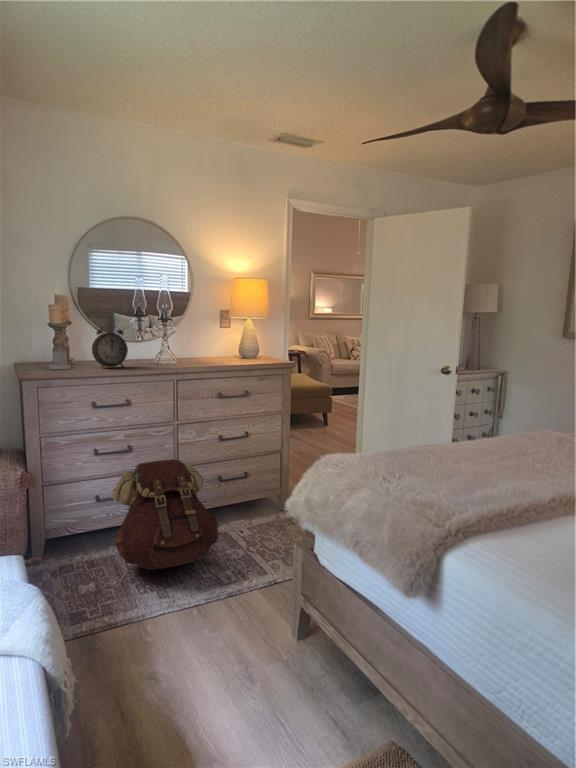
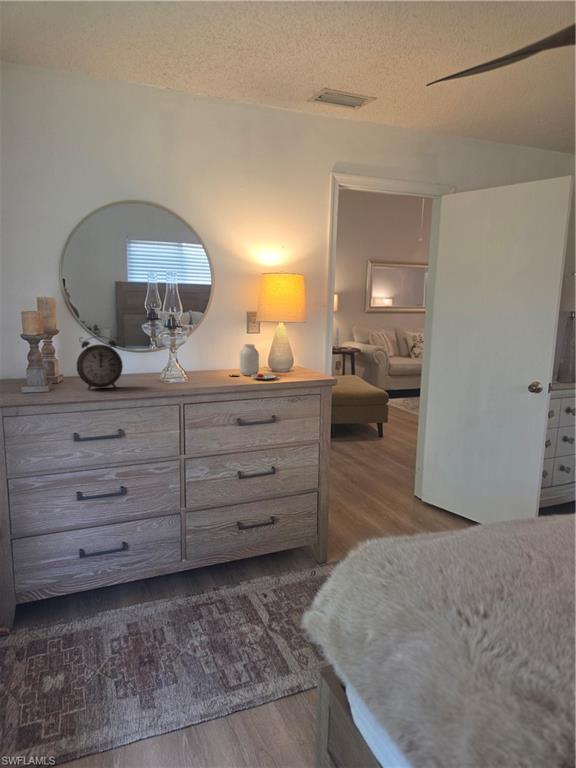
jar: none [209,336,248,363] -> present [230,344,276,379]
backpack: present [112,459,218,570] -> none [91,506,230,663]

